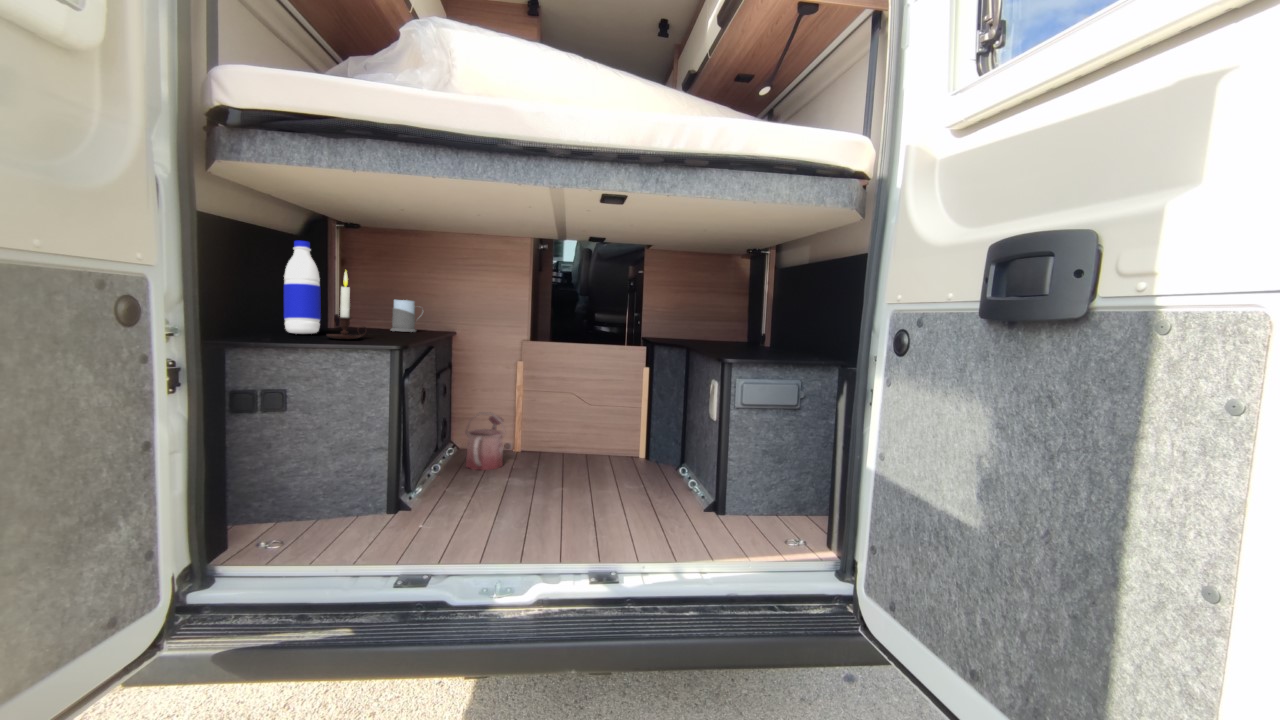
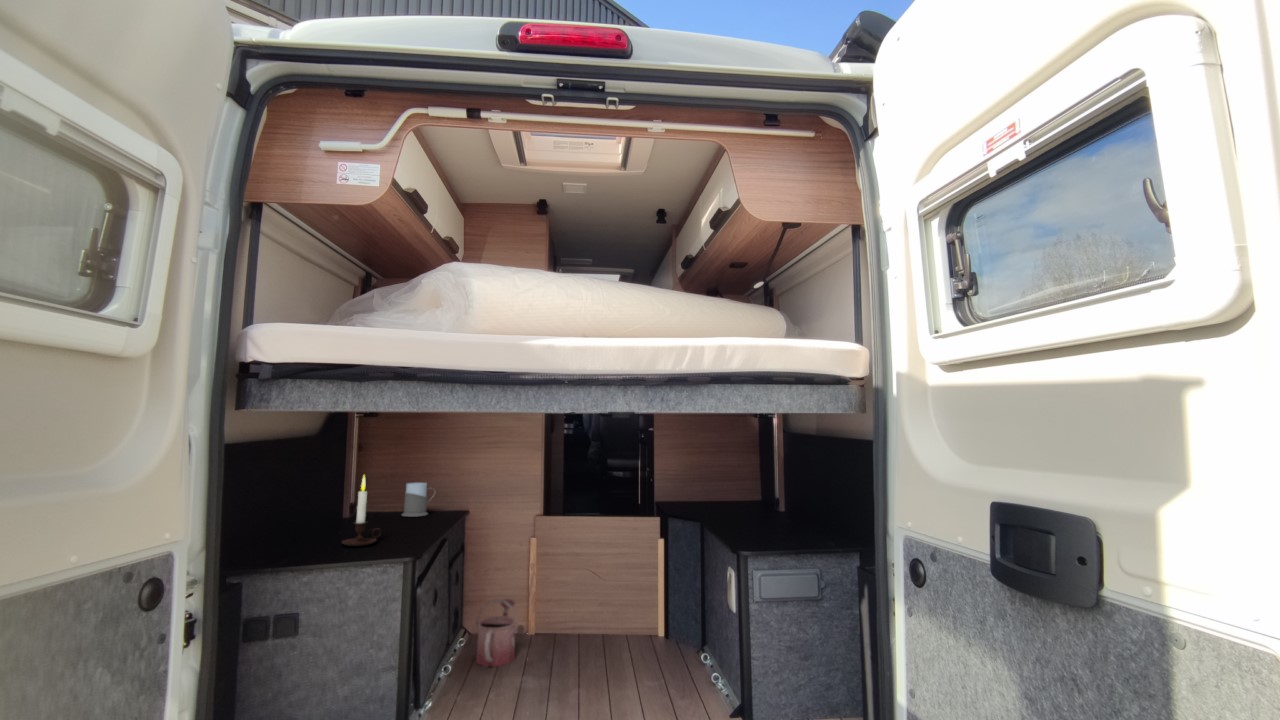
water bottle: present [284,241,321,334] -> none [300,444,337,538]

